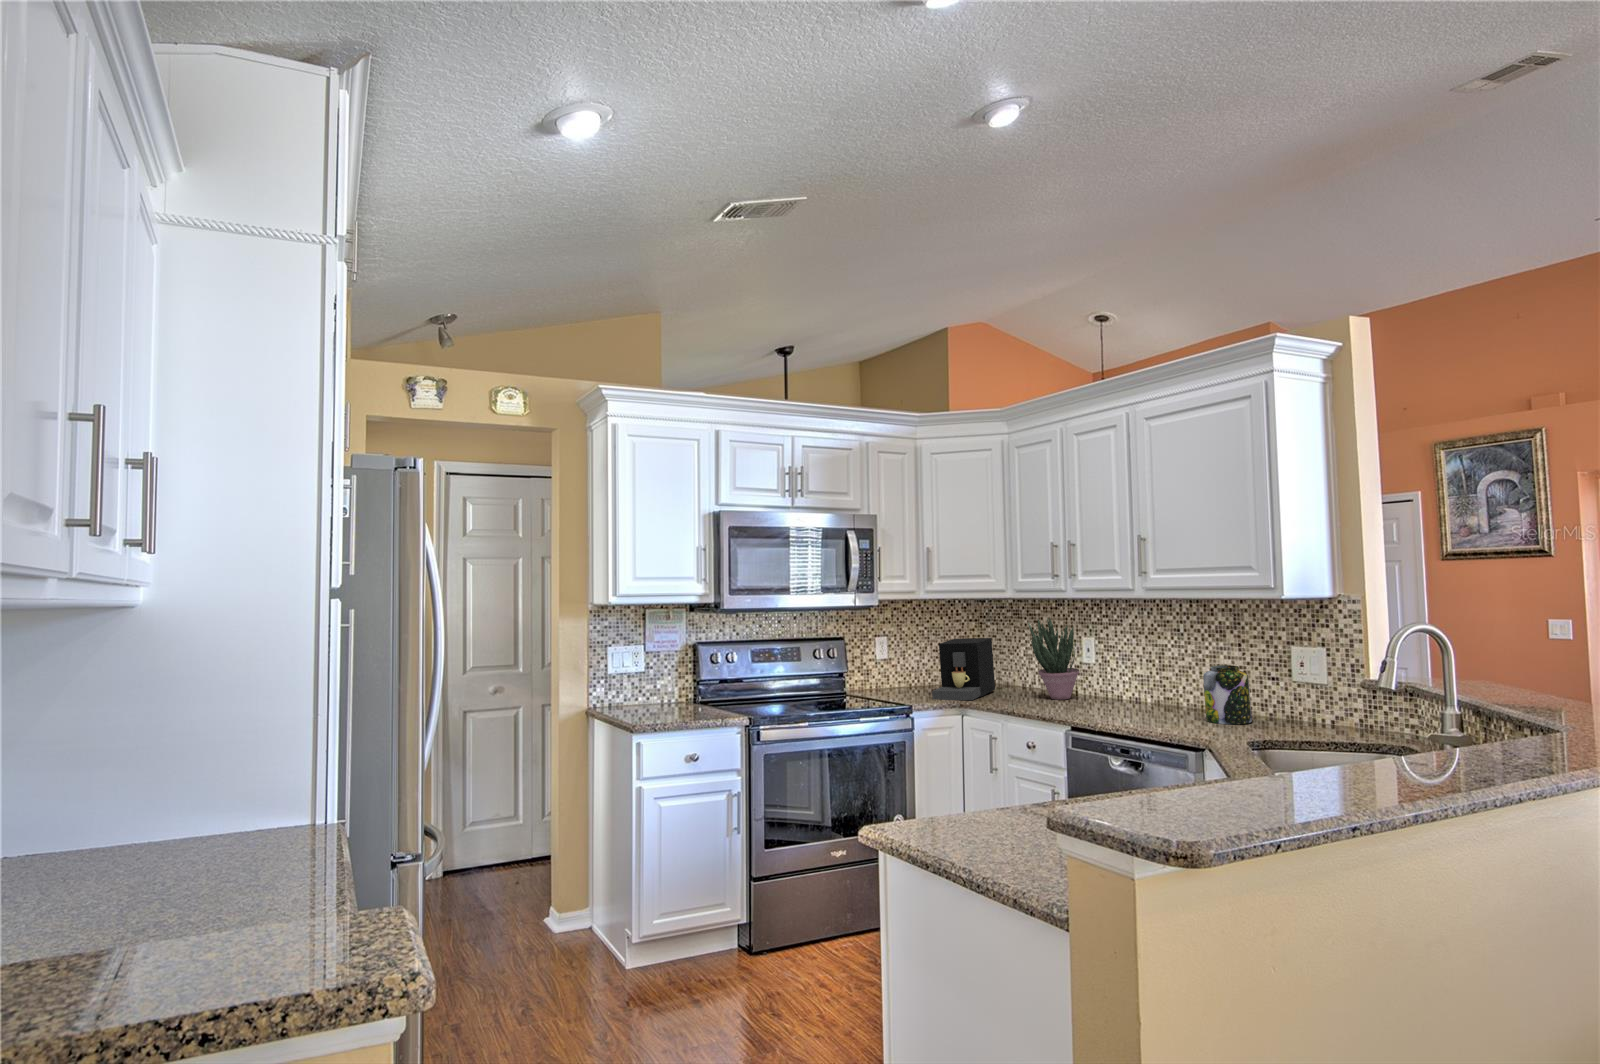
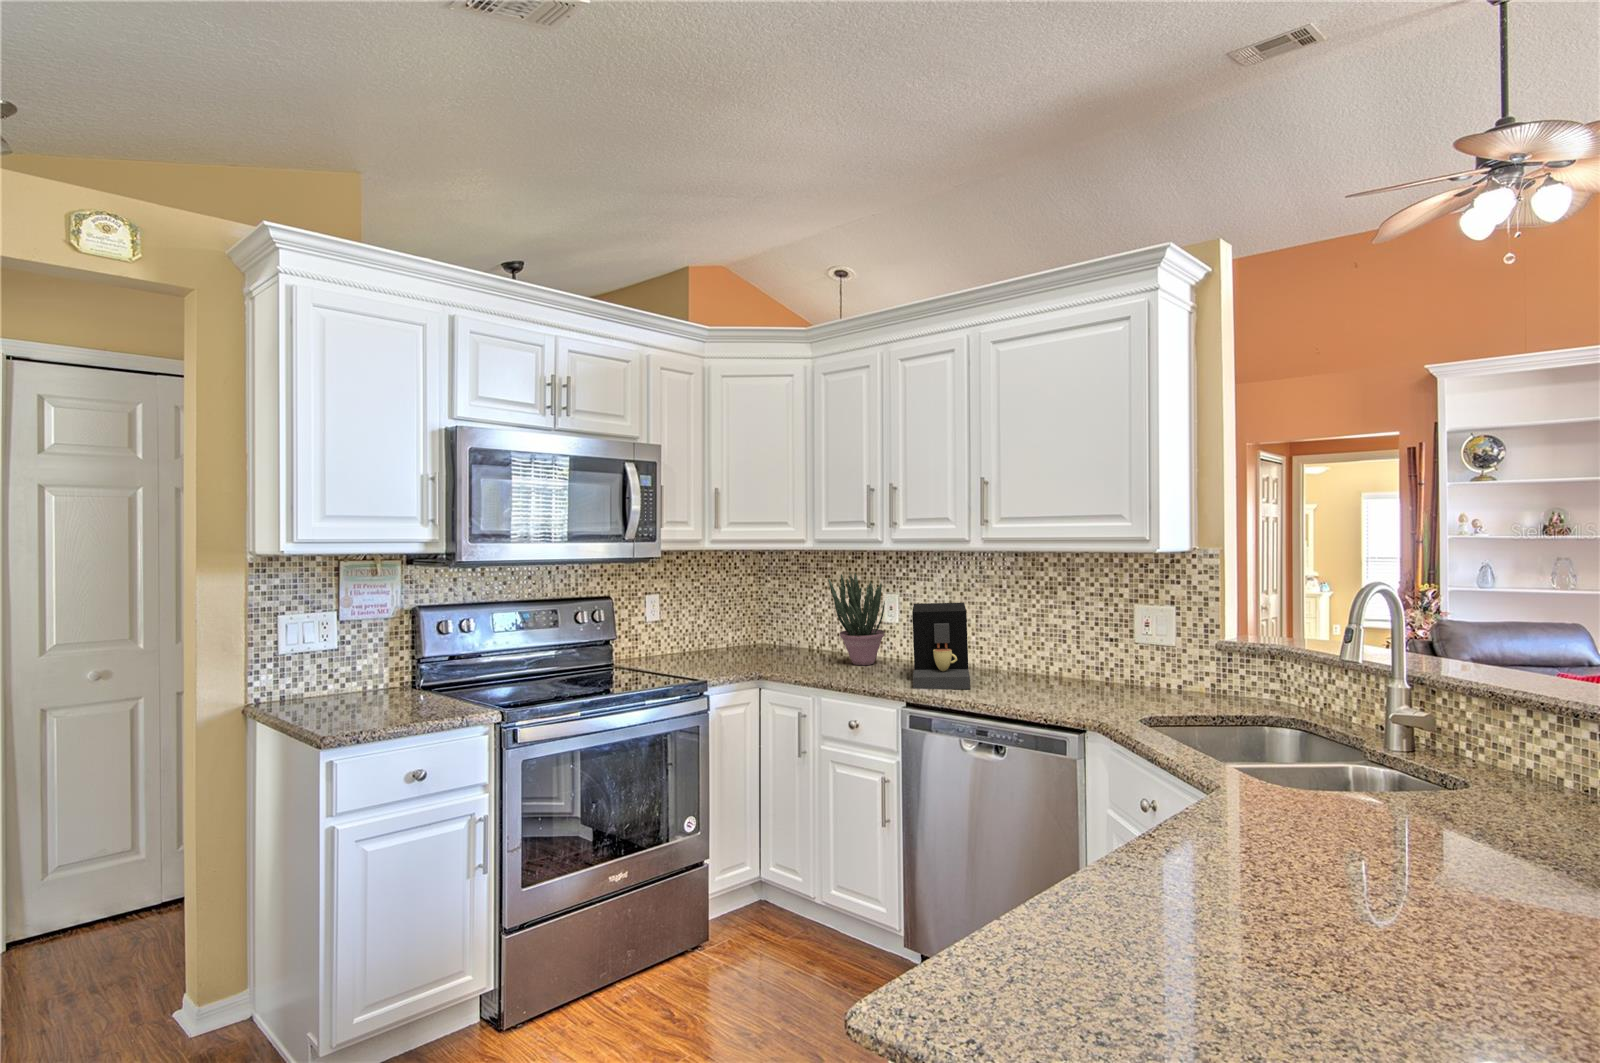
coffee maker: present [932,638,995,700] -> present [912,602,970,689]
jar: present [1203,665,1252,724] -> none [1045,627,1096,693]

